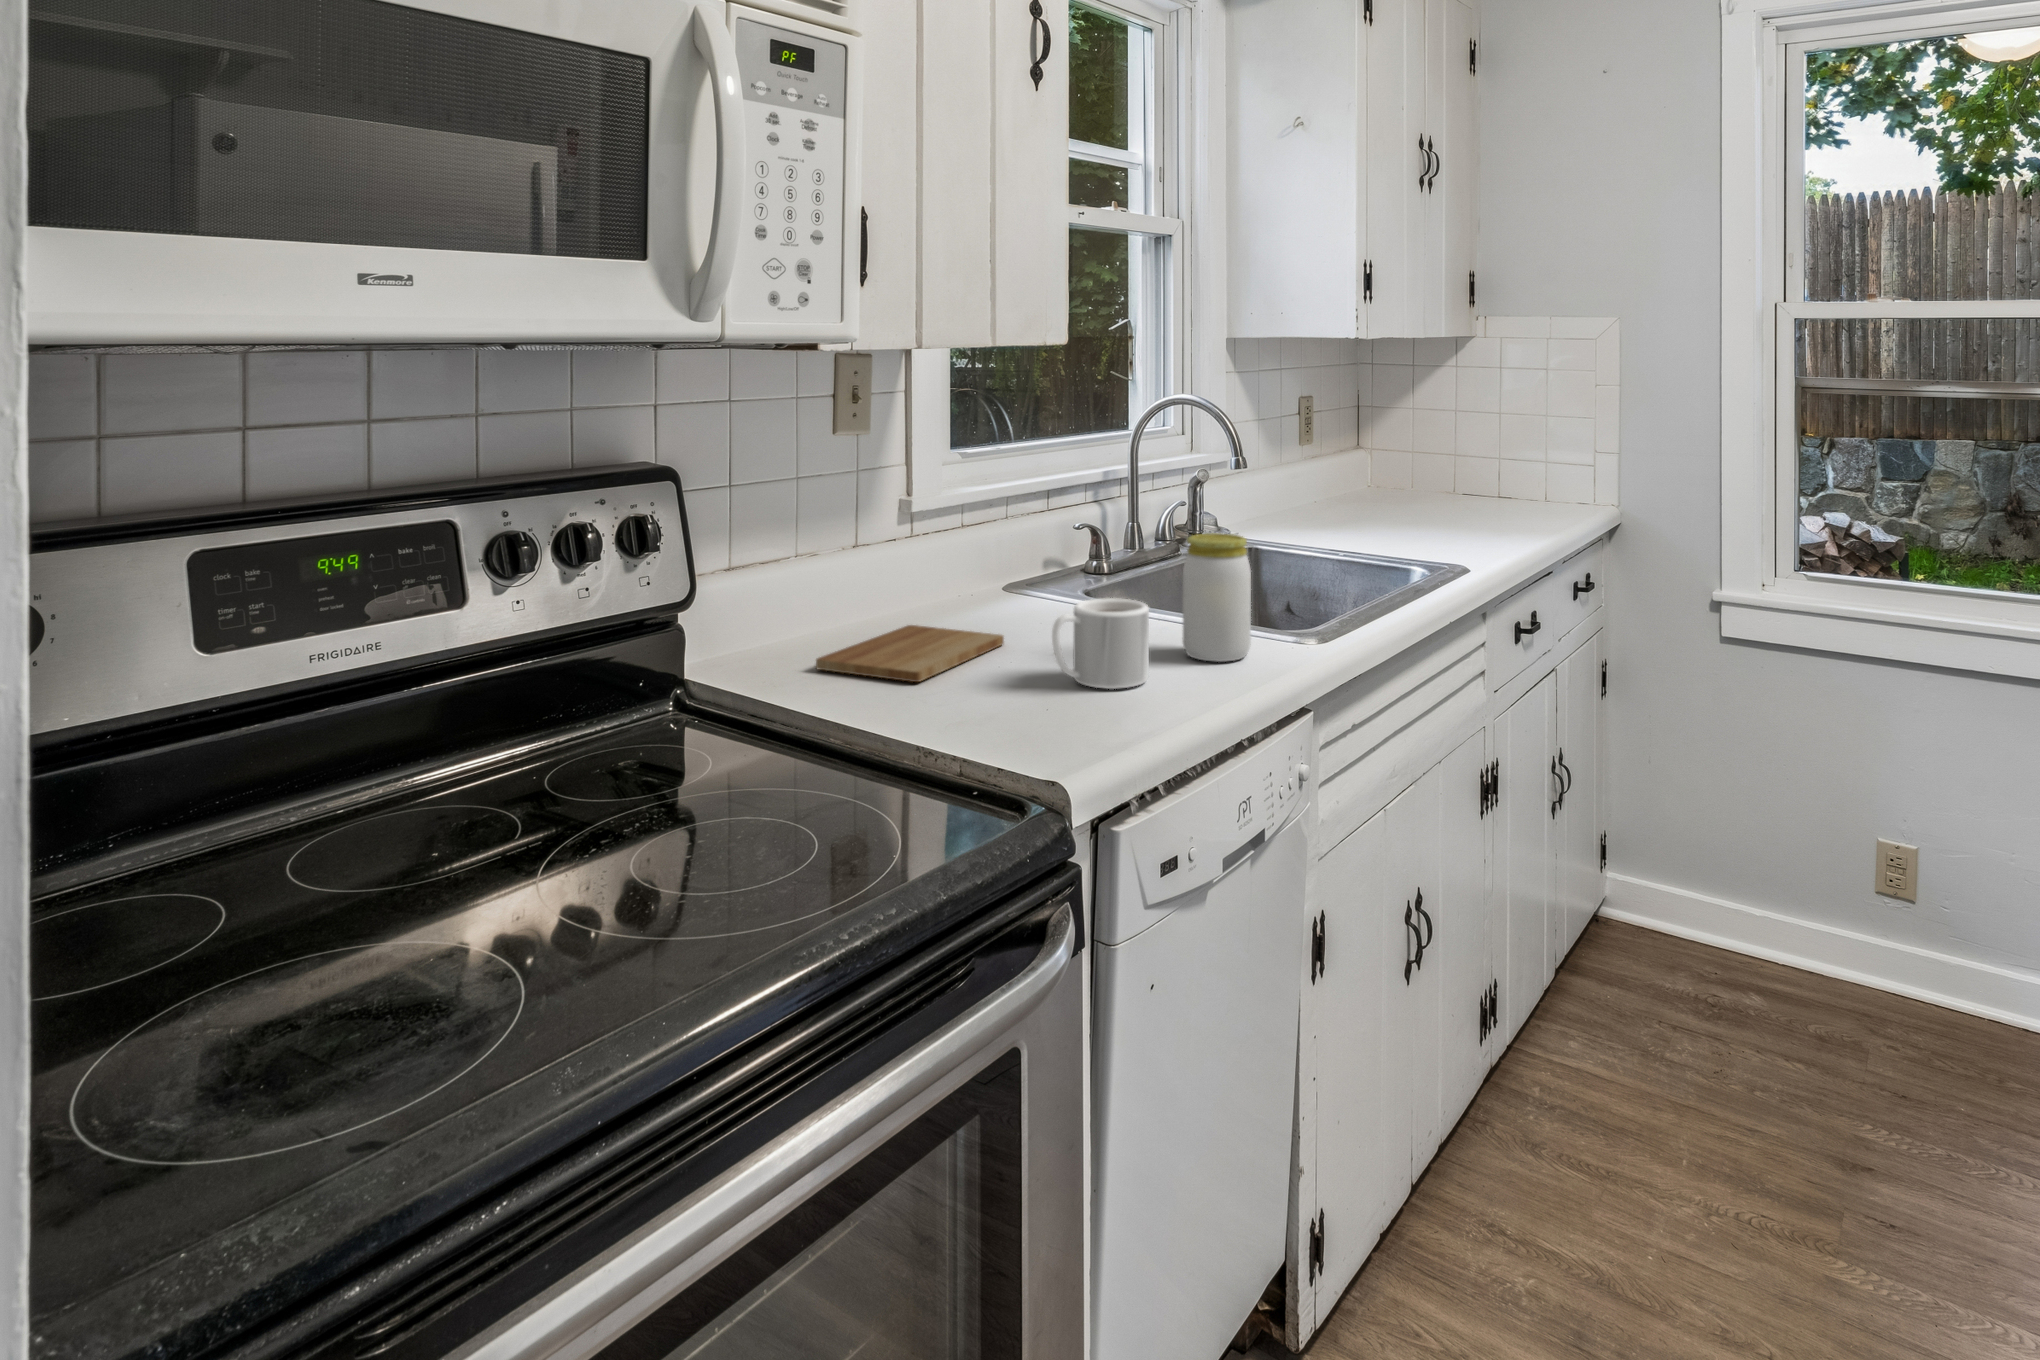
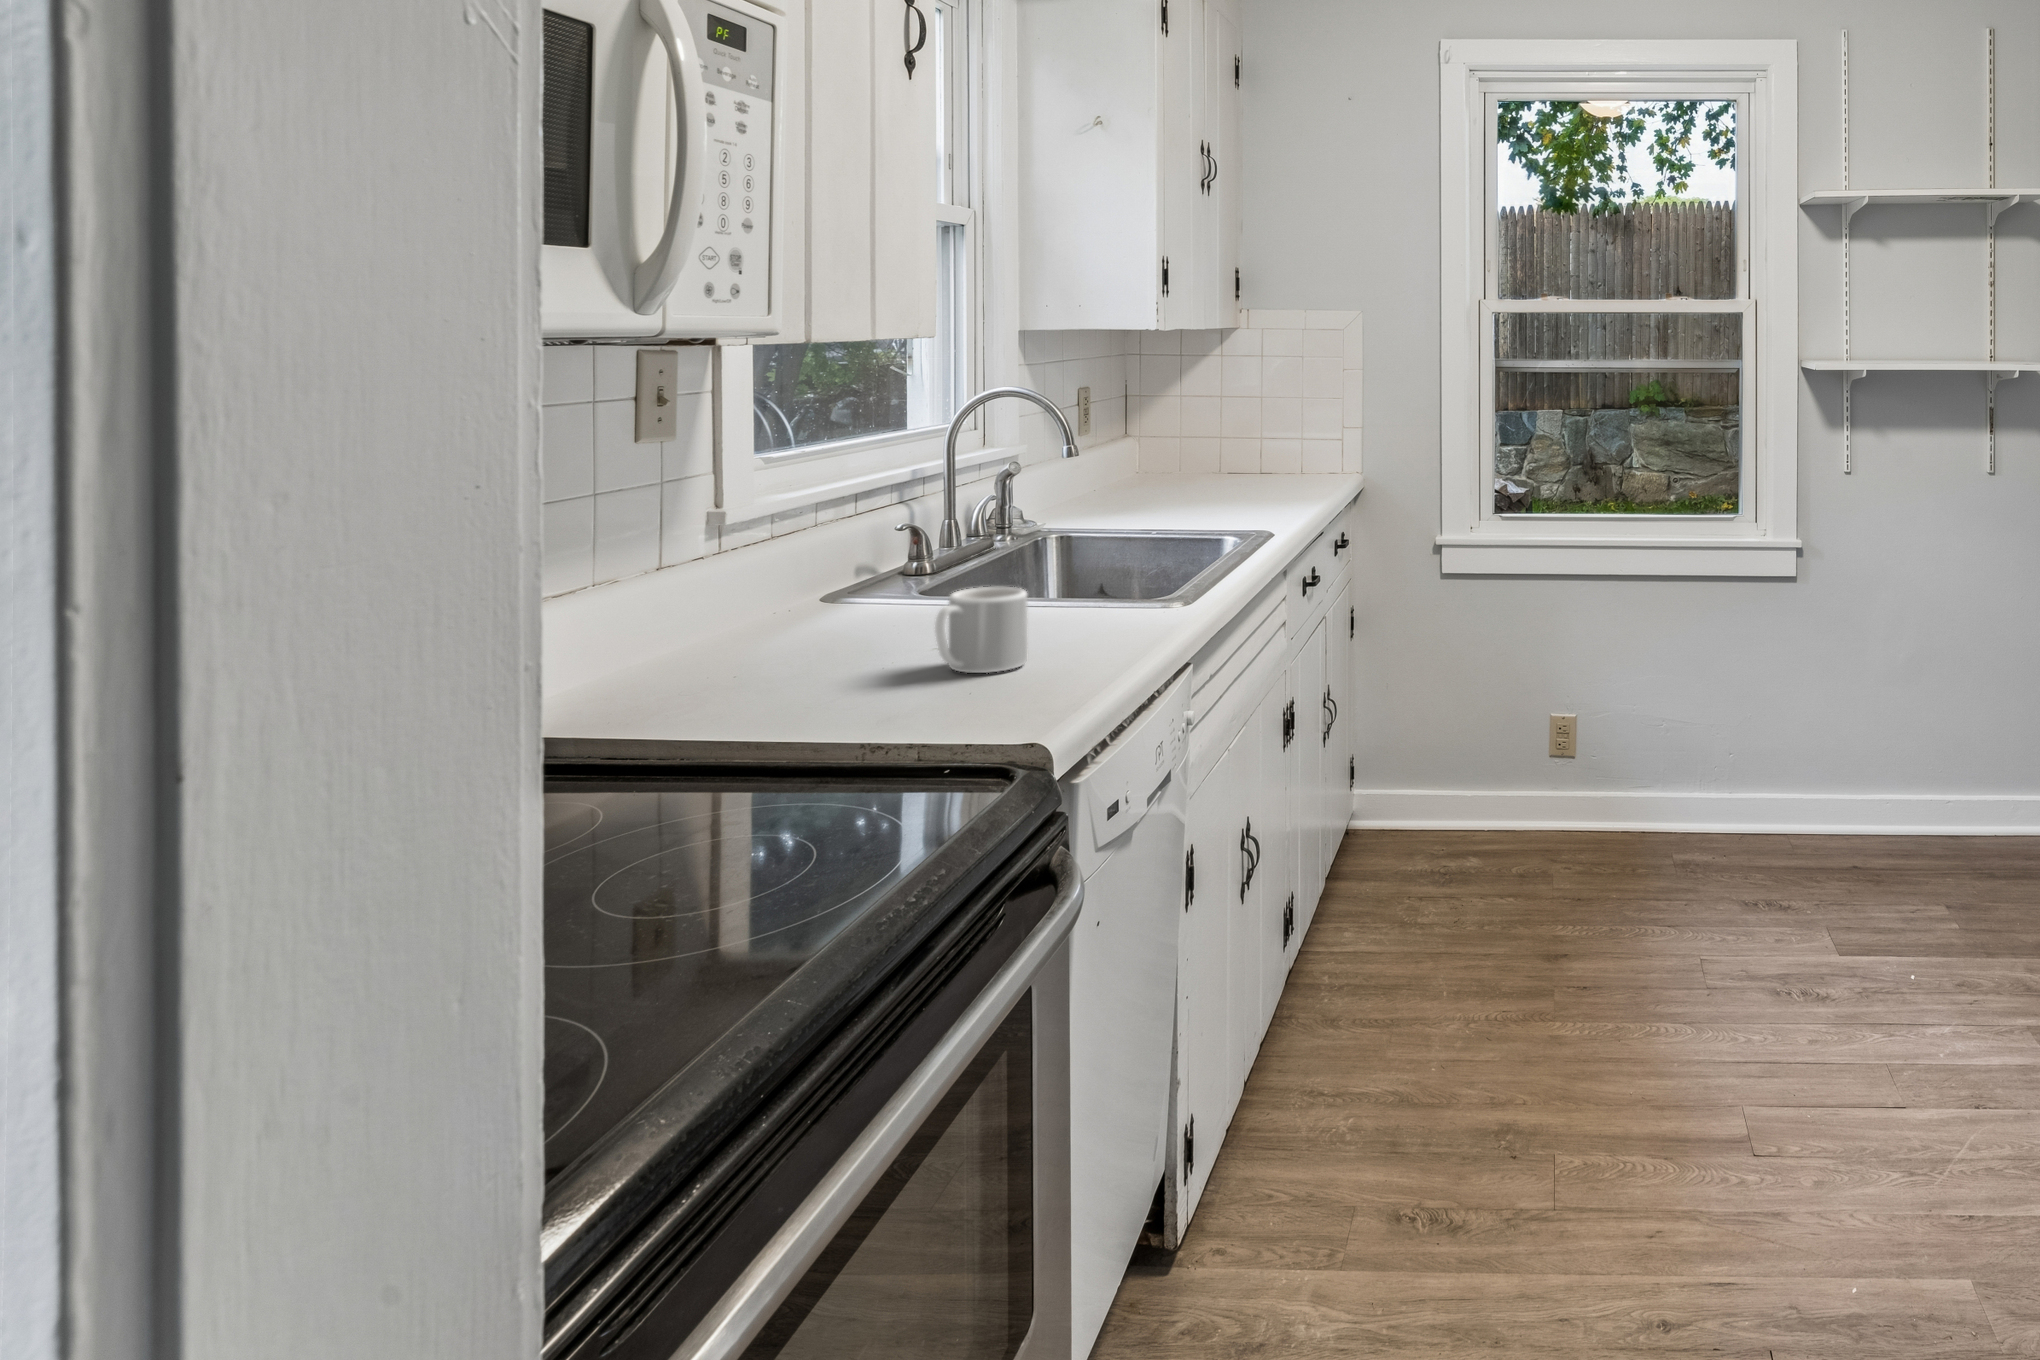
jar: present [1183,533,1251,662] -> none [1030,518,1099,639]
cutting board: present [816,625,1004,682] -> none [639,643,831,701]

